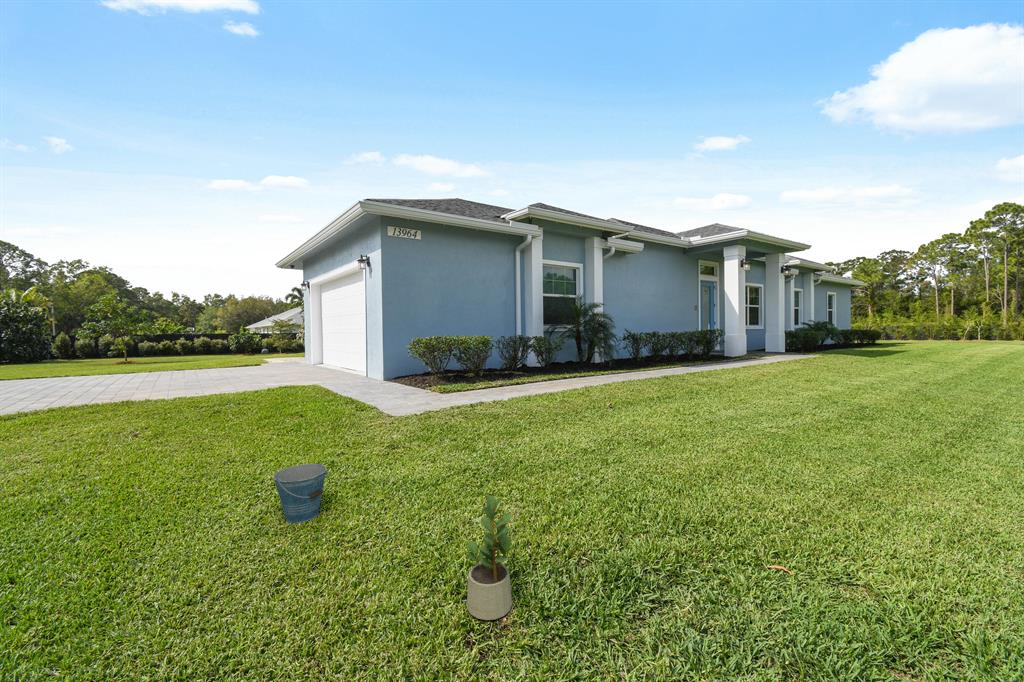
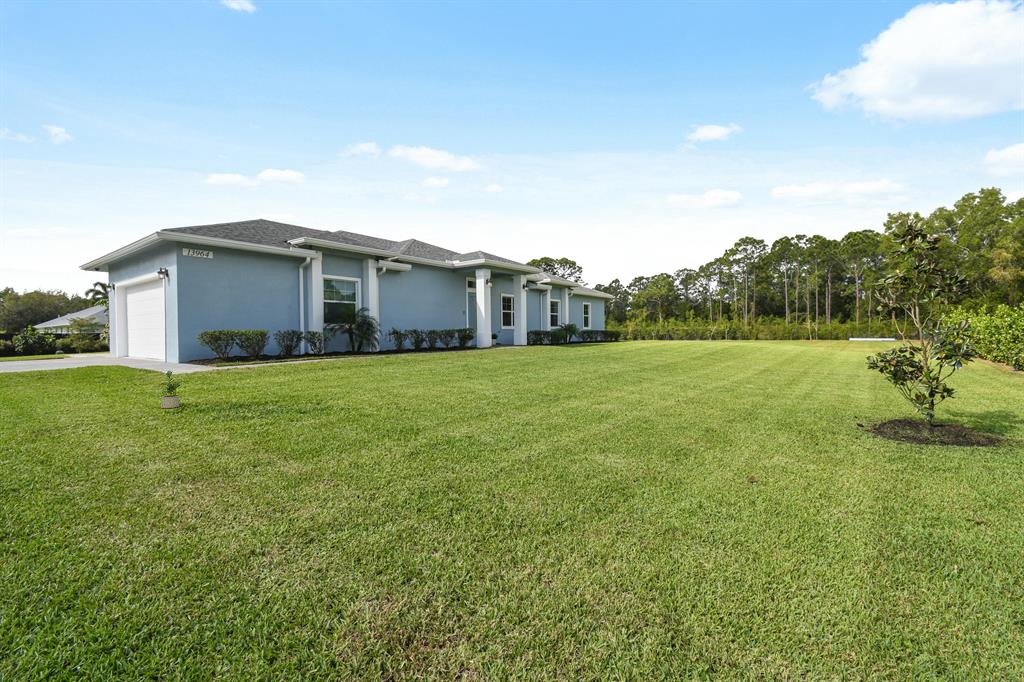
bucket: present [273,463,328,523] -> none [81,379,112,402]

